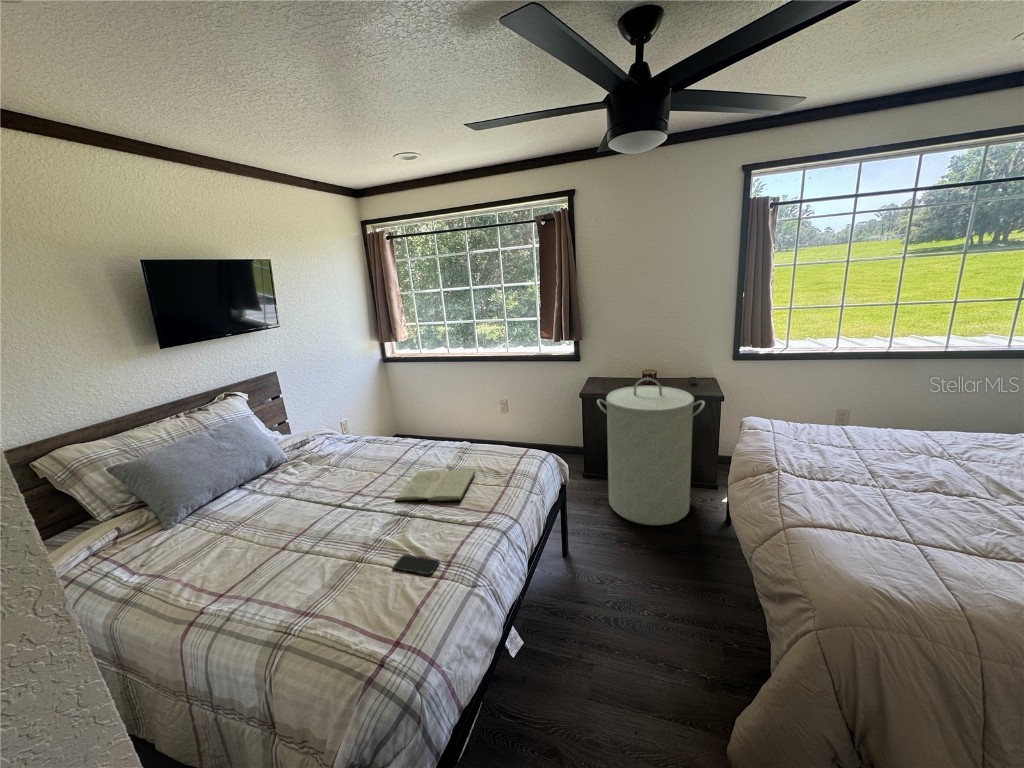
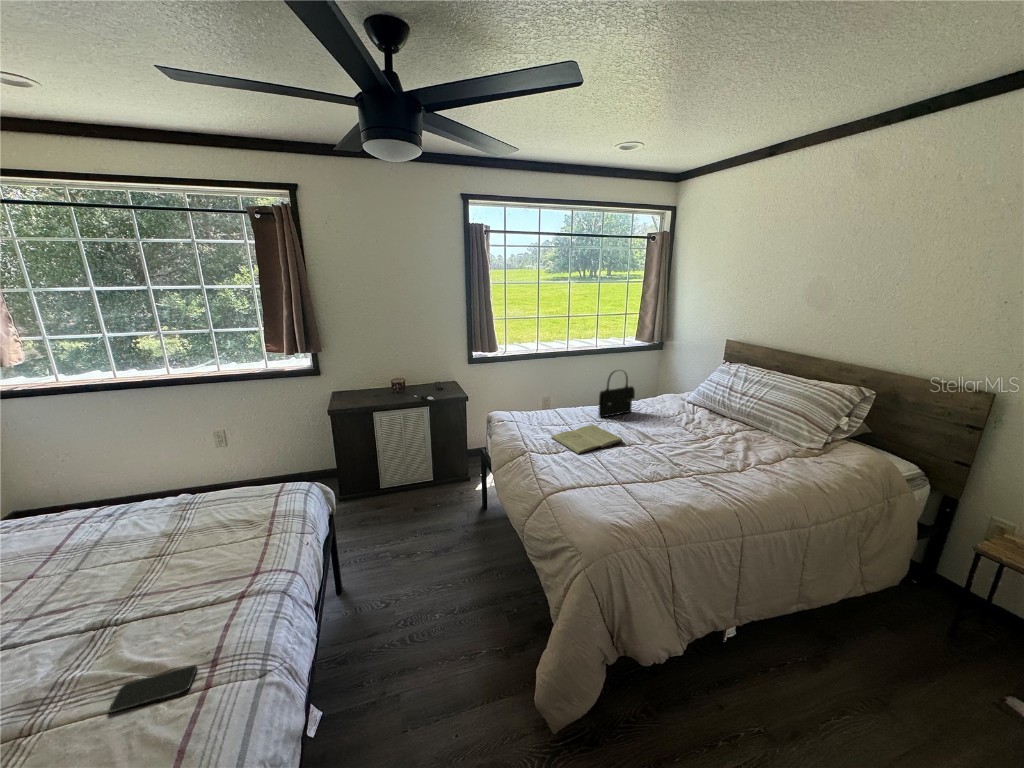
laundry hamper: present [597,378,705,525] -> none [353,386,457,533]
handbag: none [915,383,998,449] -> present [599,370,635,418]
book: present [395,470,476,501] -> present [551,425,623,454]

